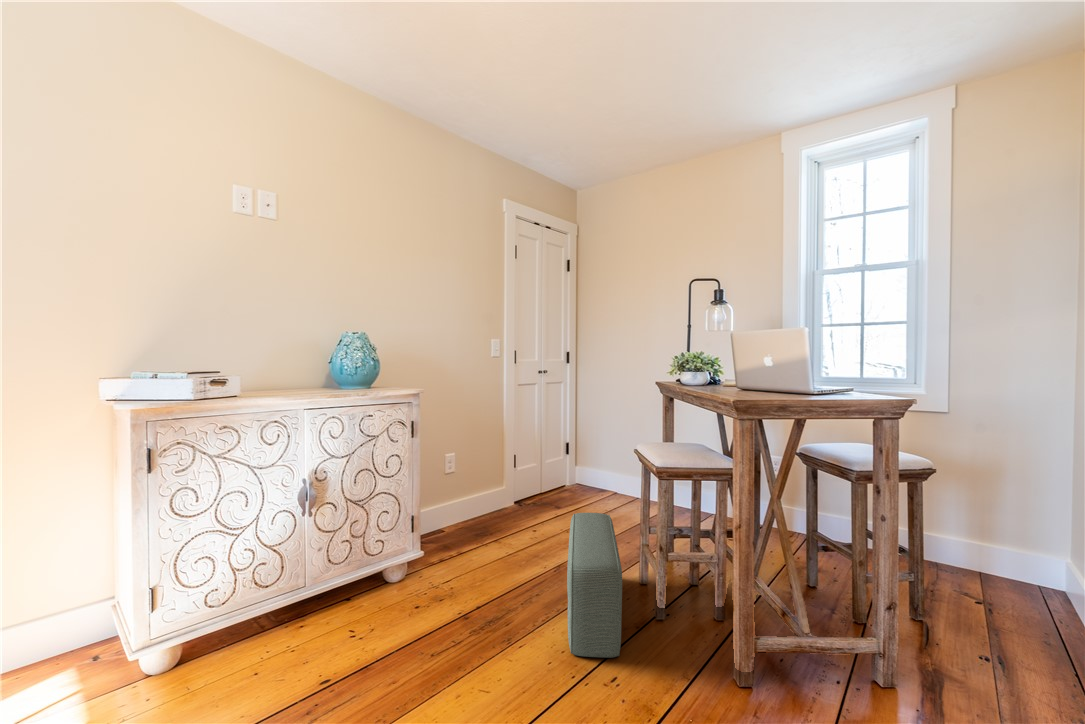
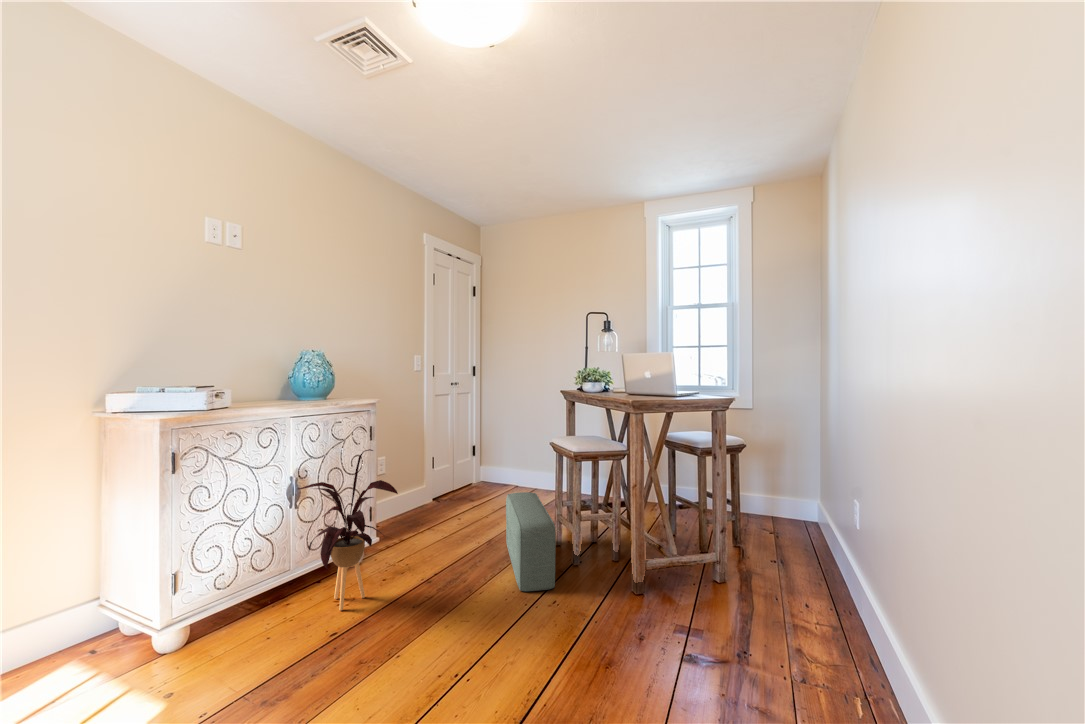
house plant: none [298,452,410,648] -> present [298,449,398,610]

